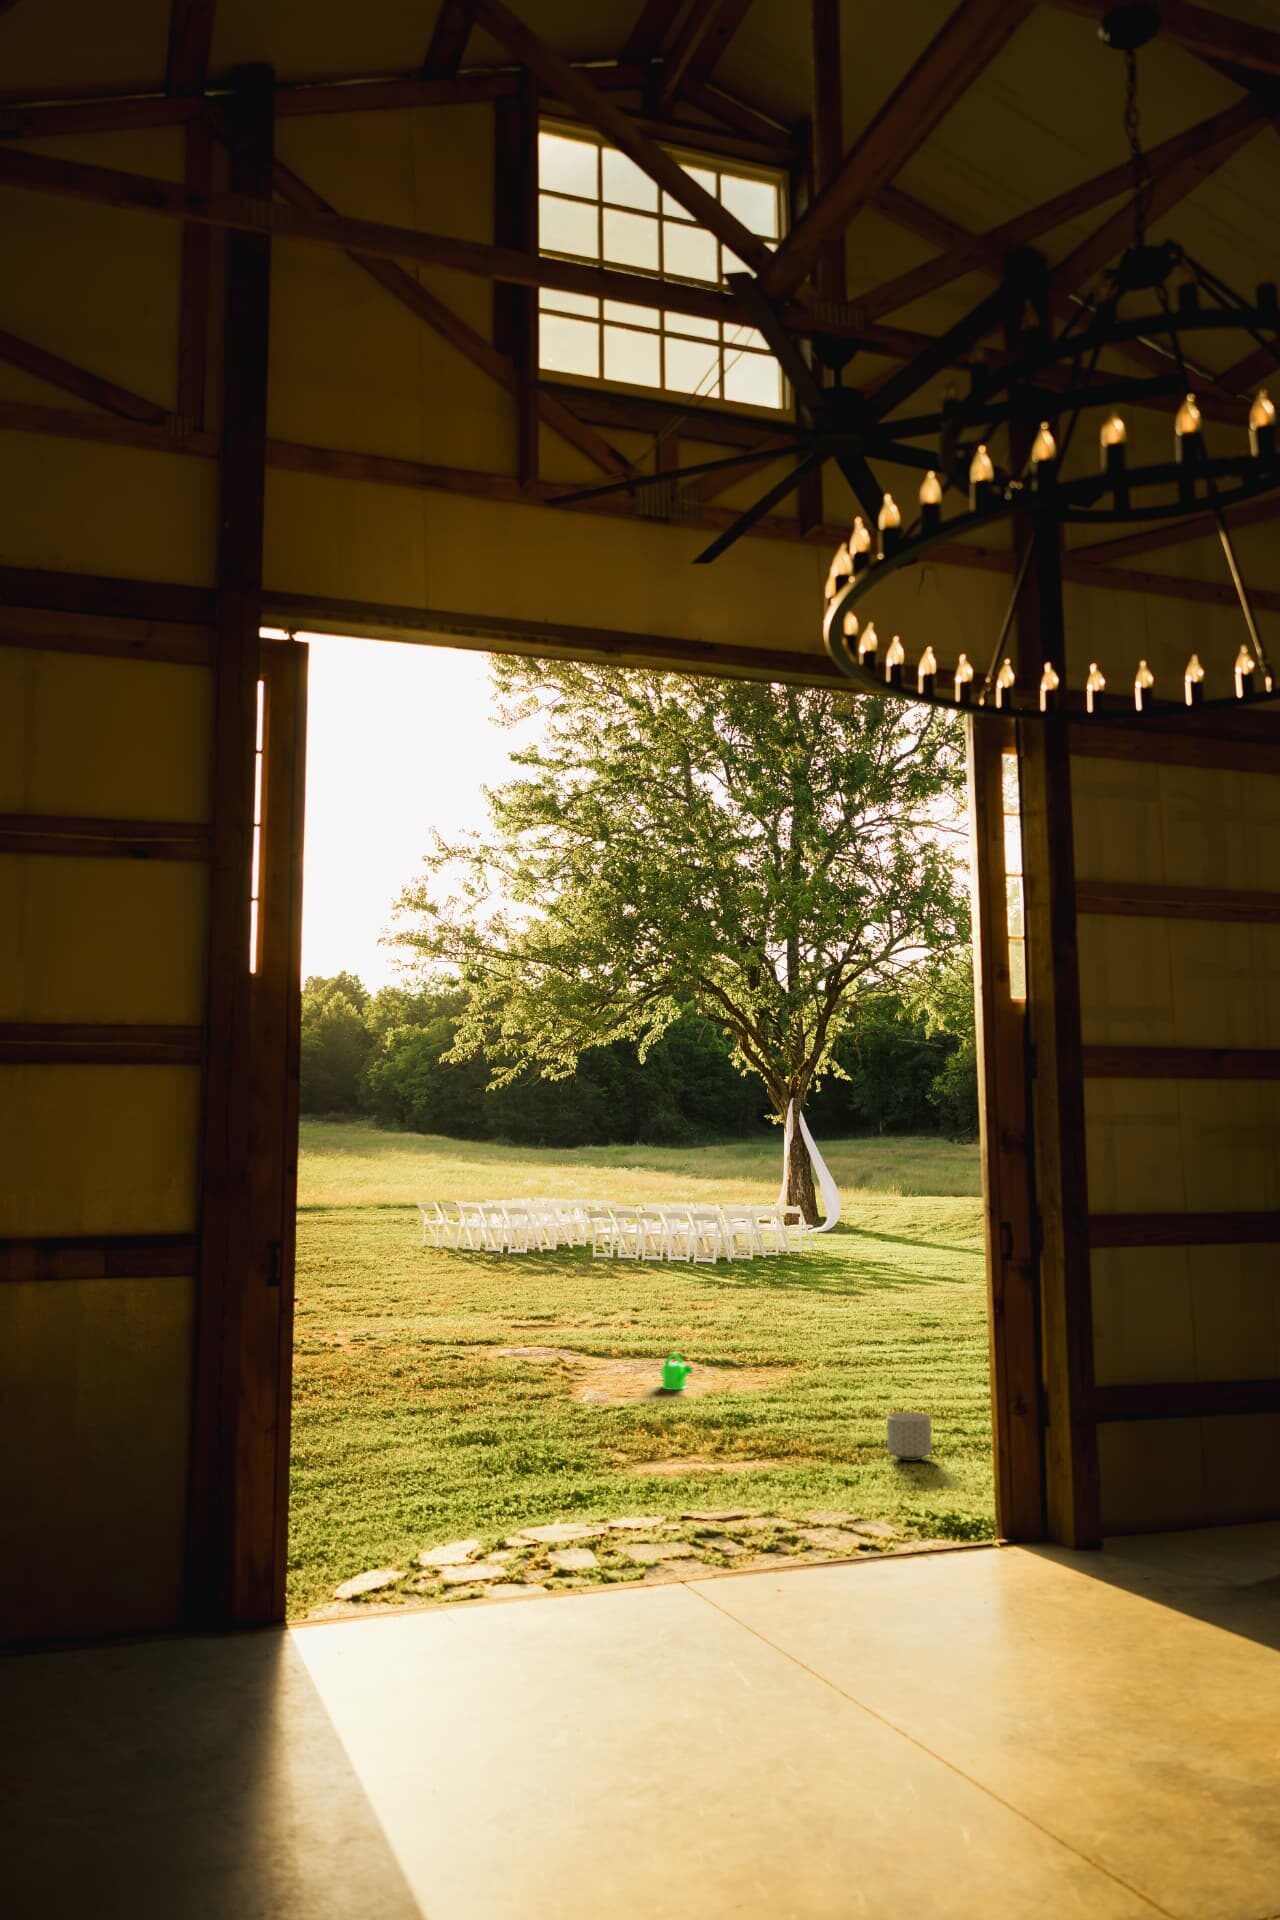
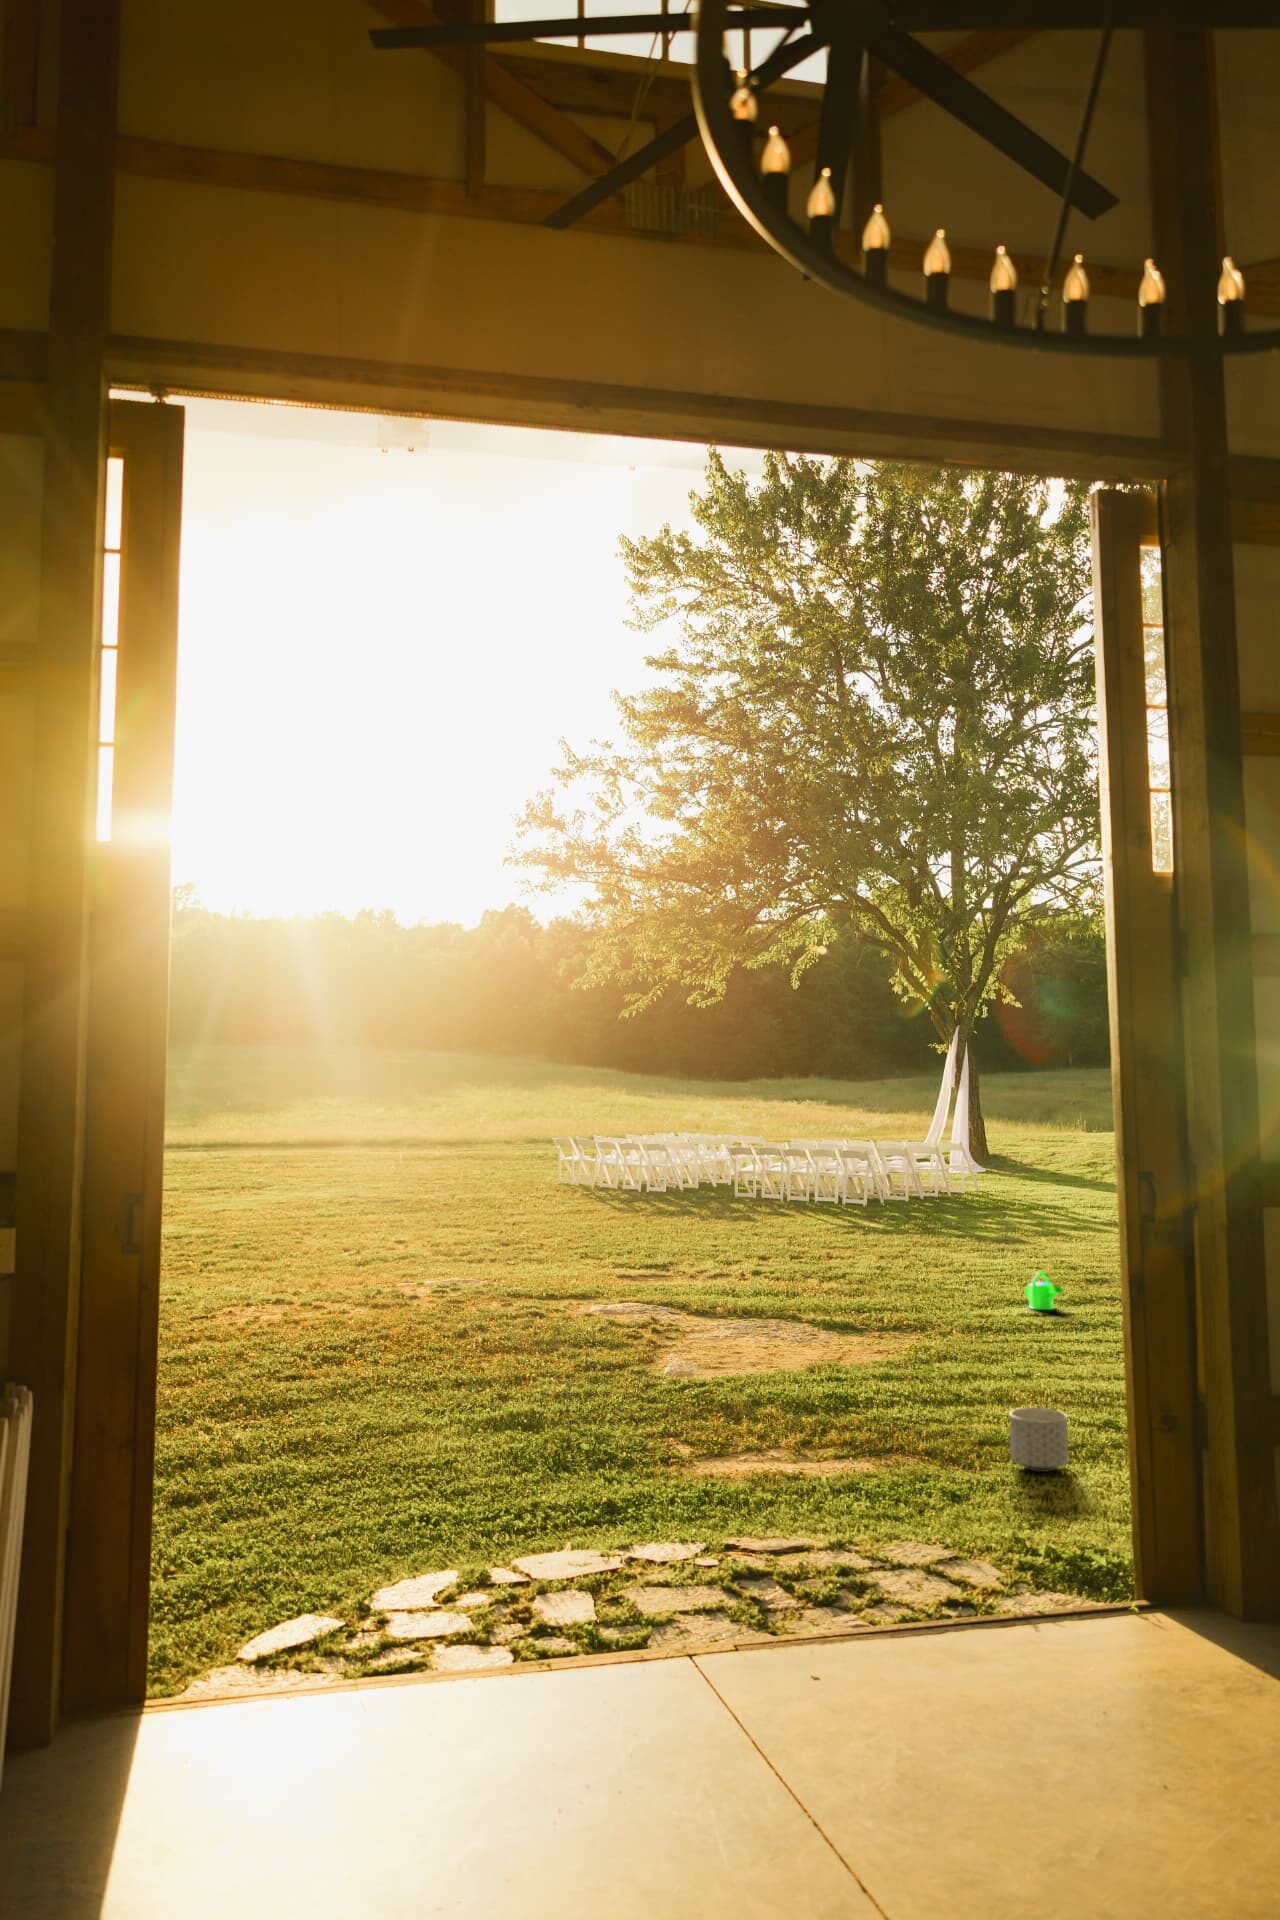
watering can: present [660,1352,692,1390] -> present [1025,1271,1063,1310]

